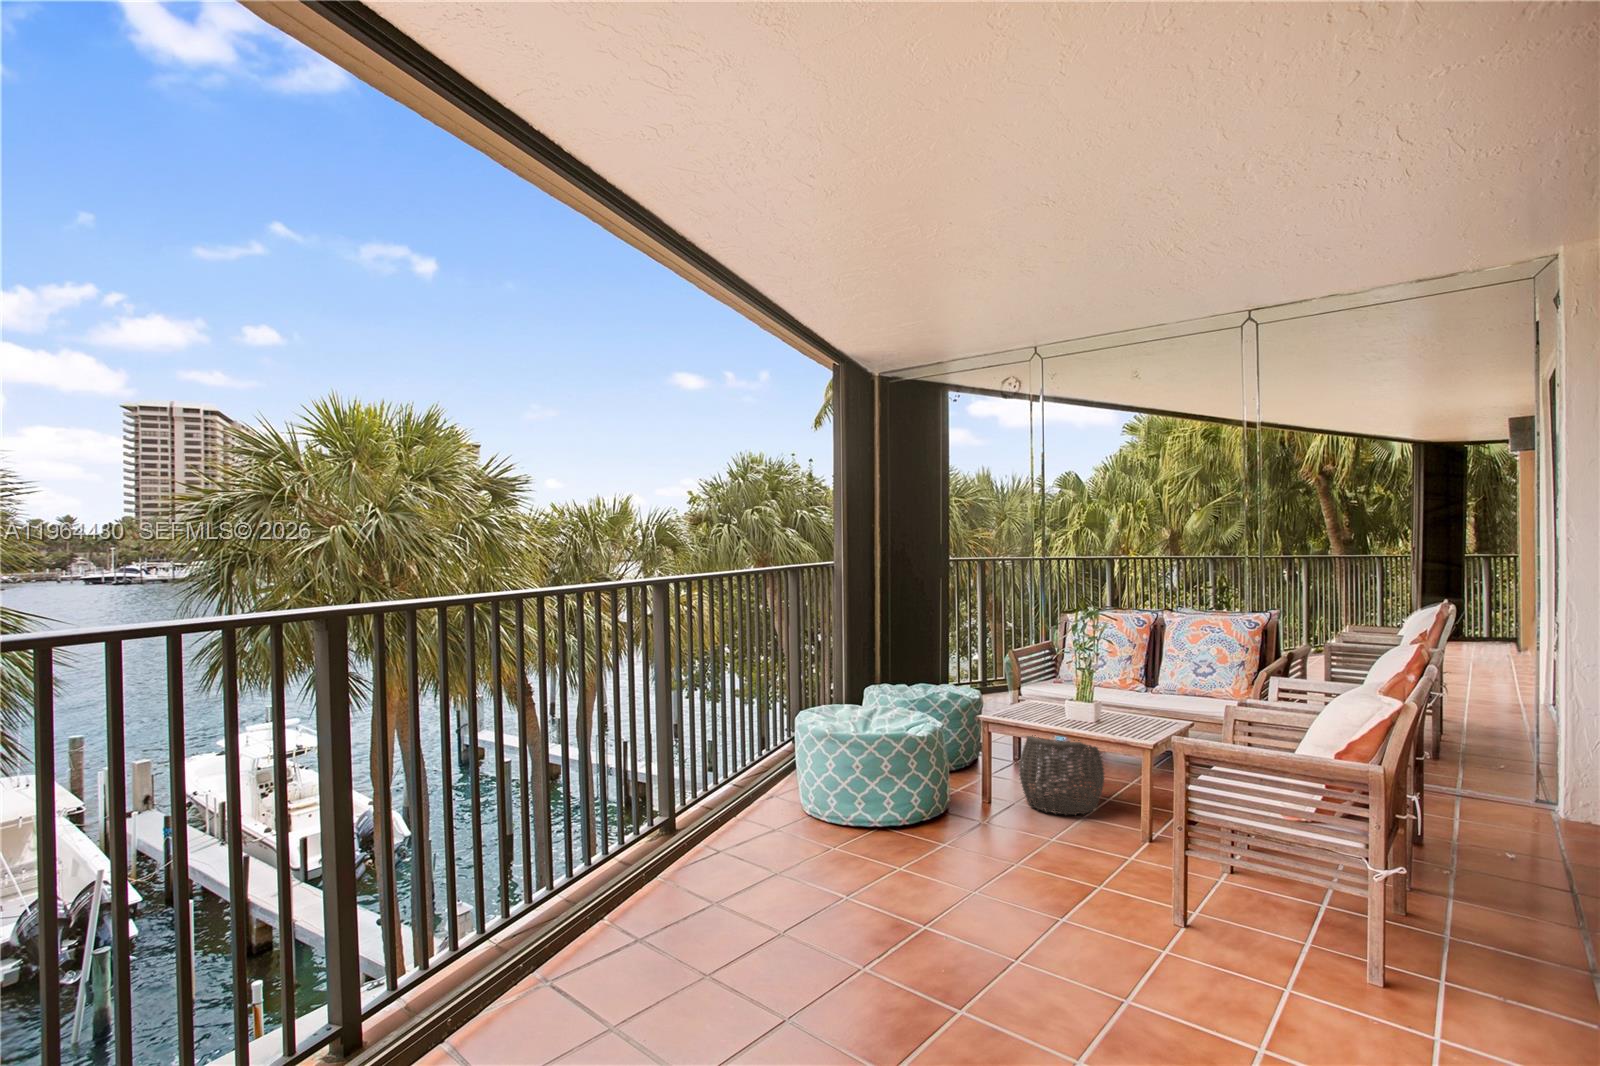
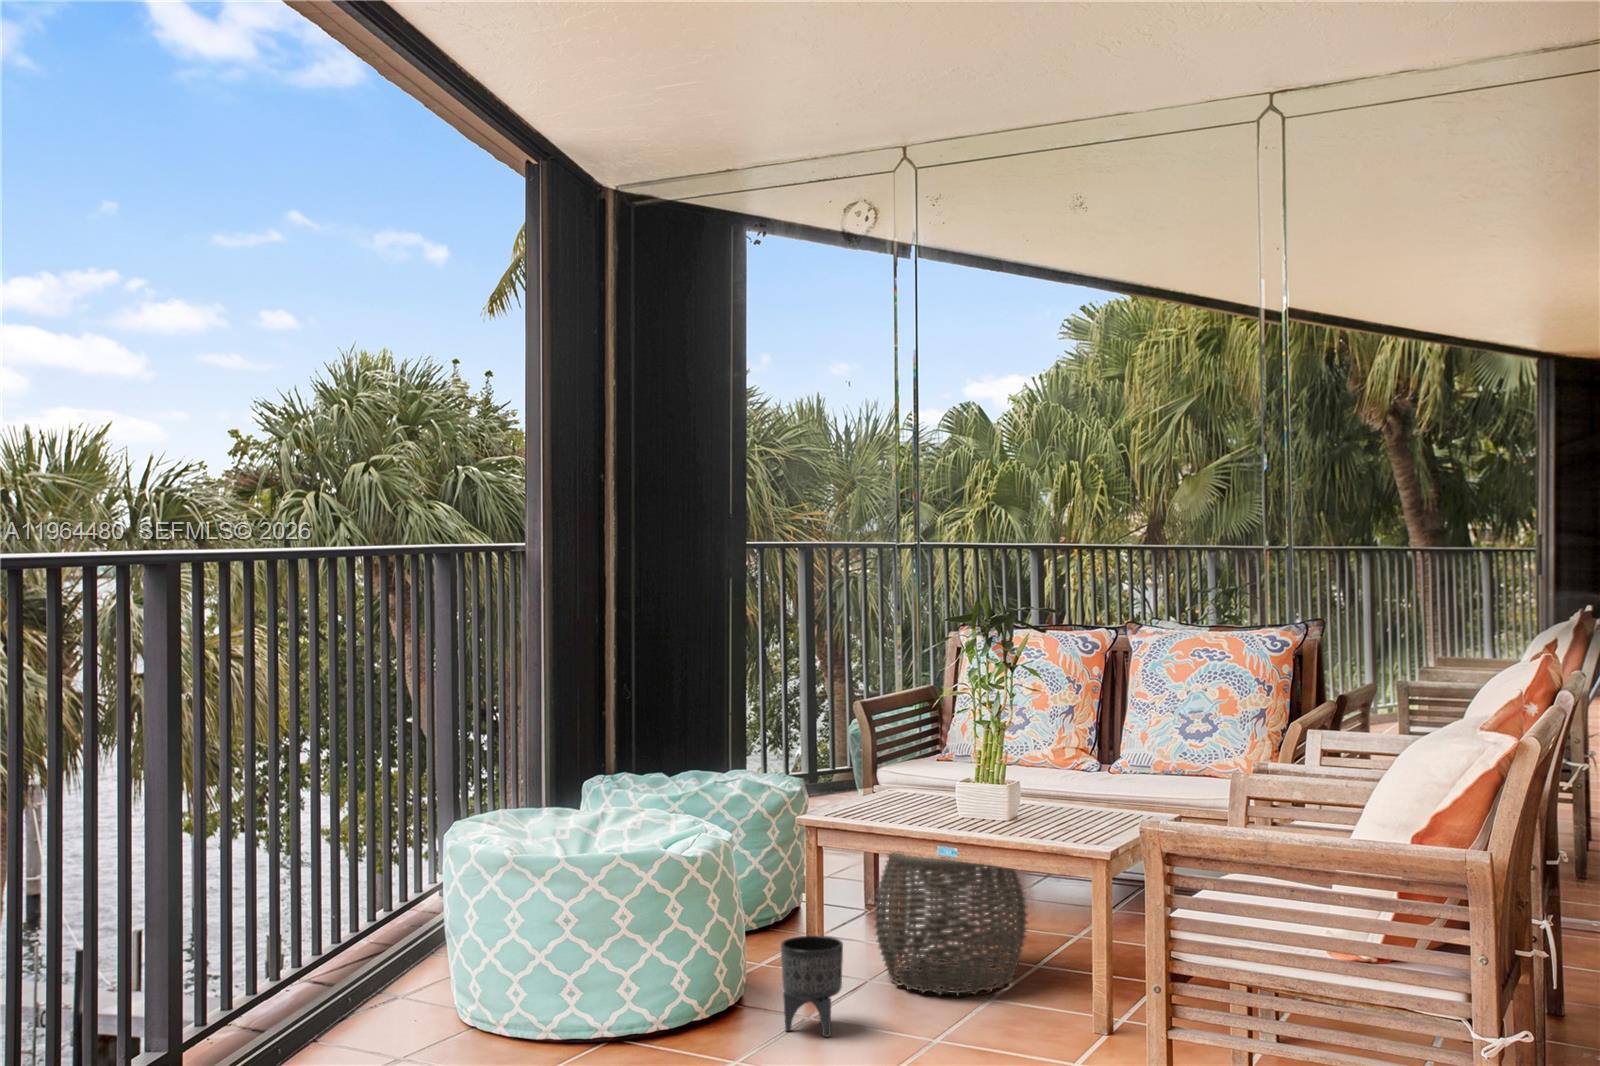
planter: none [969,780,1003,834] -> present [780,936,843,1037]

